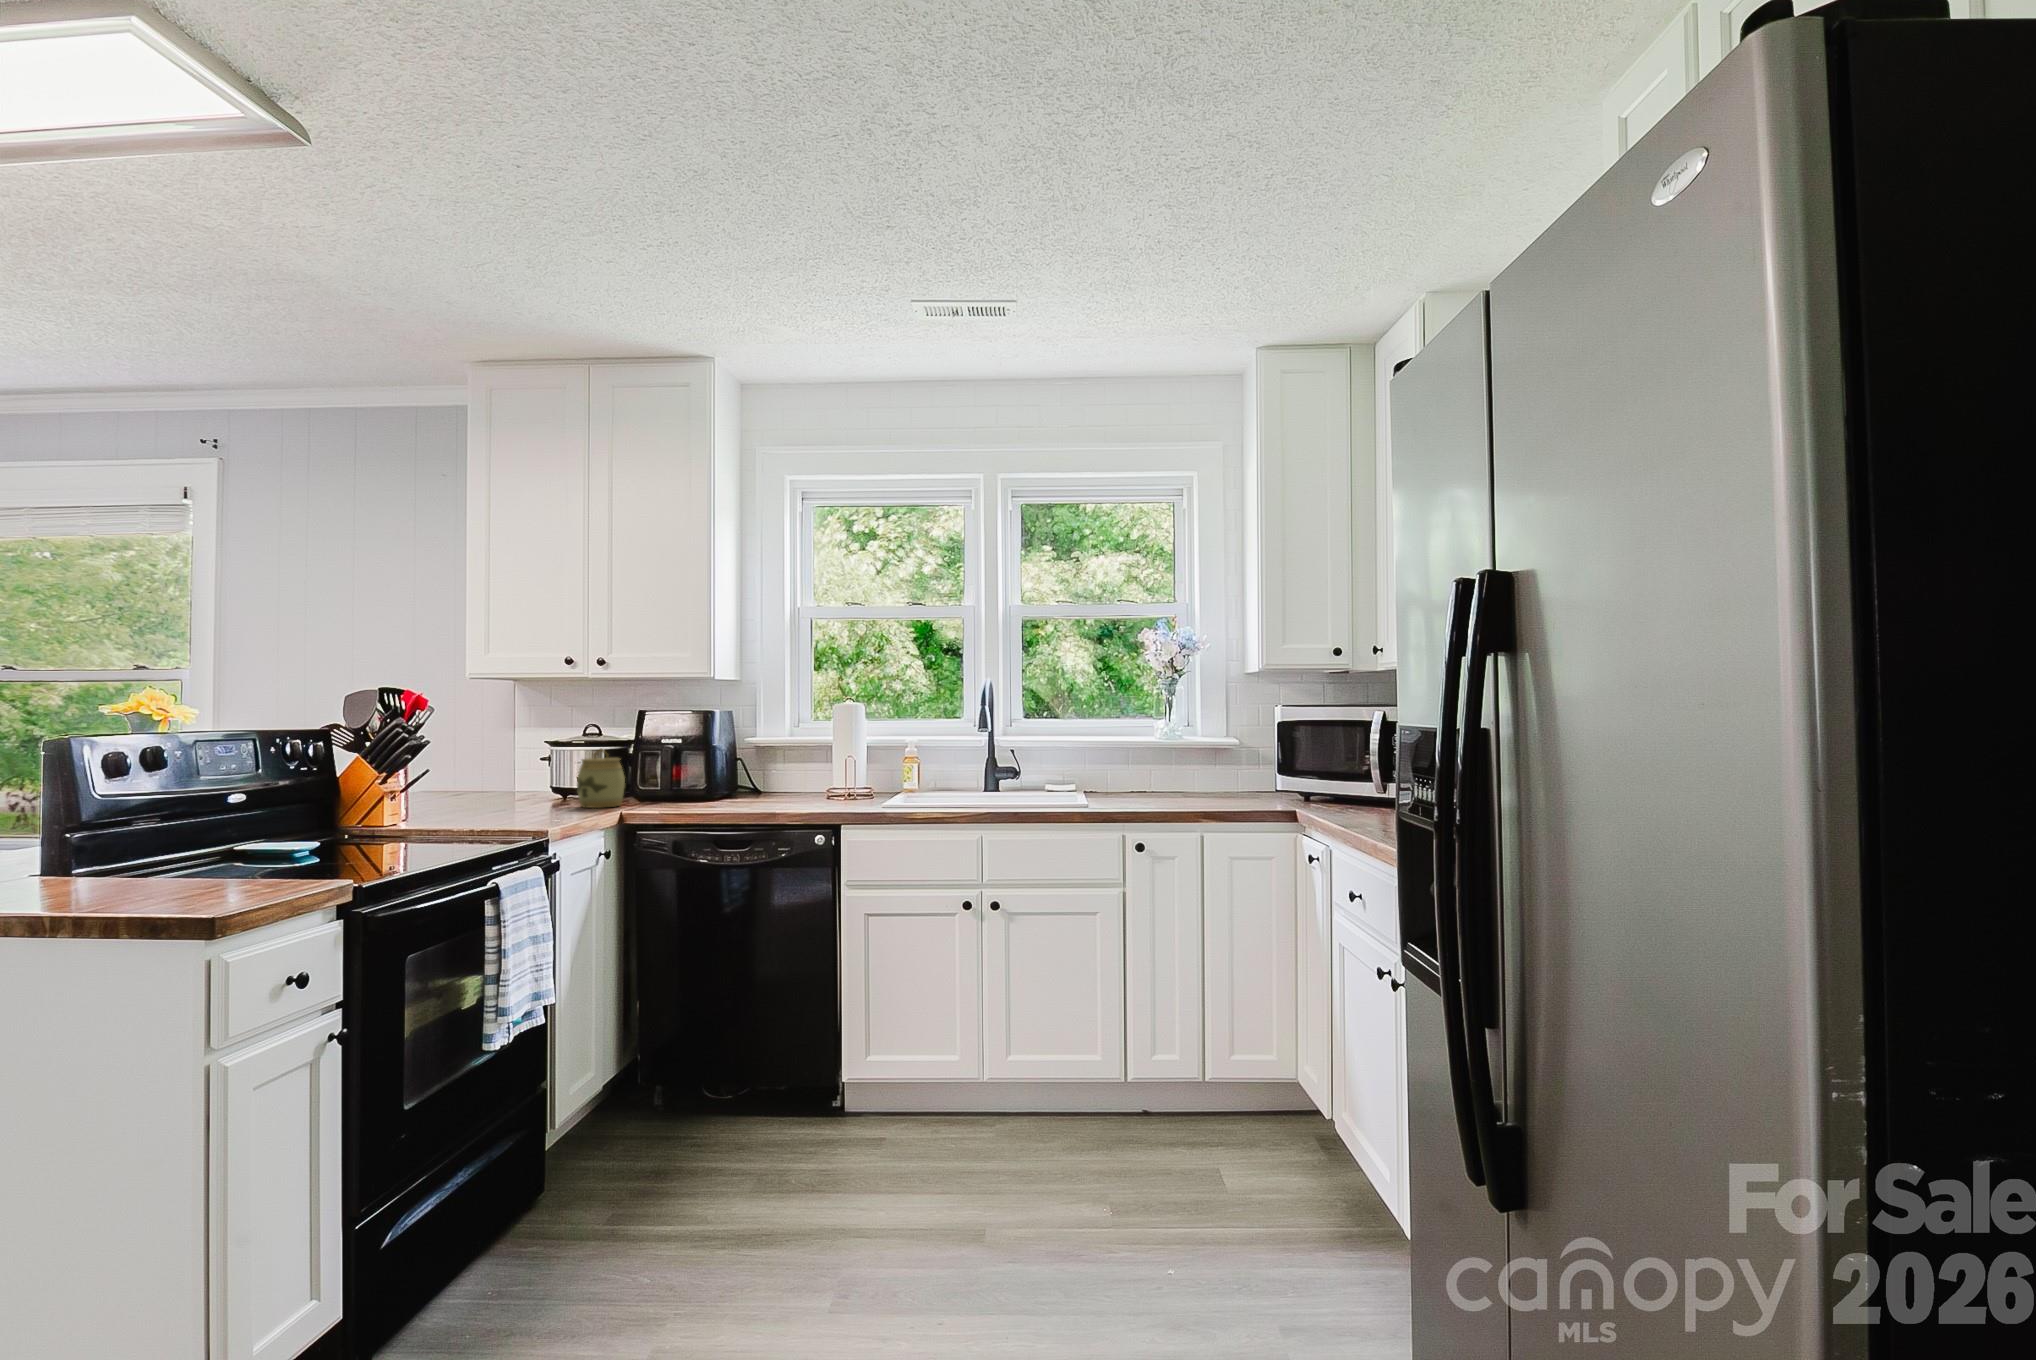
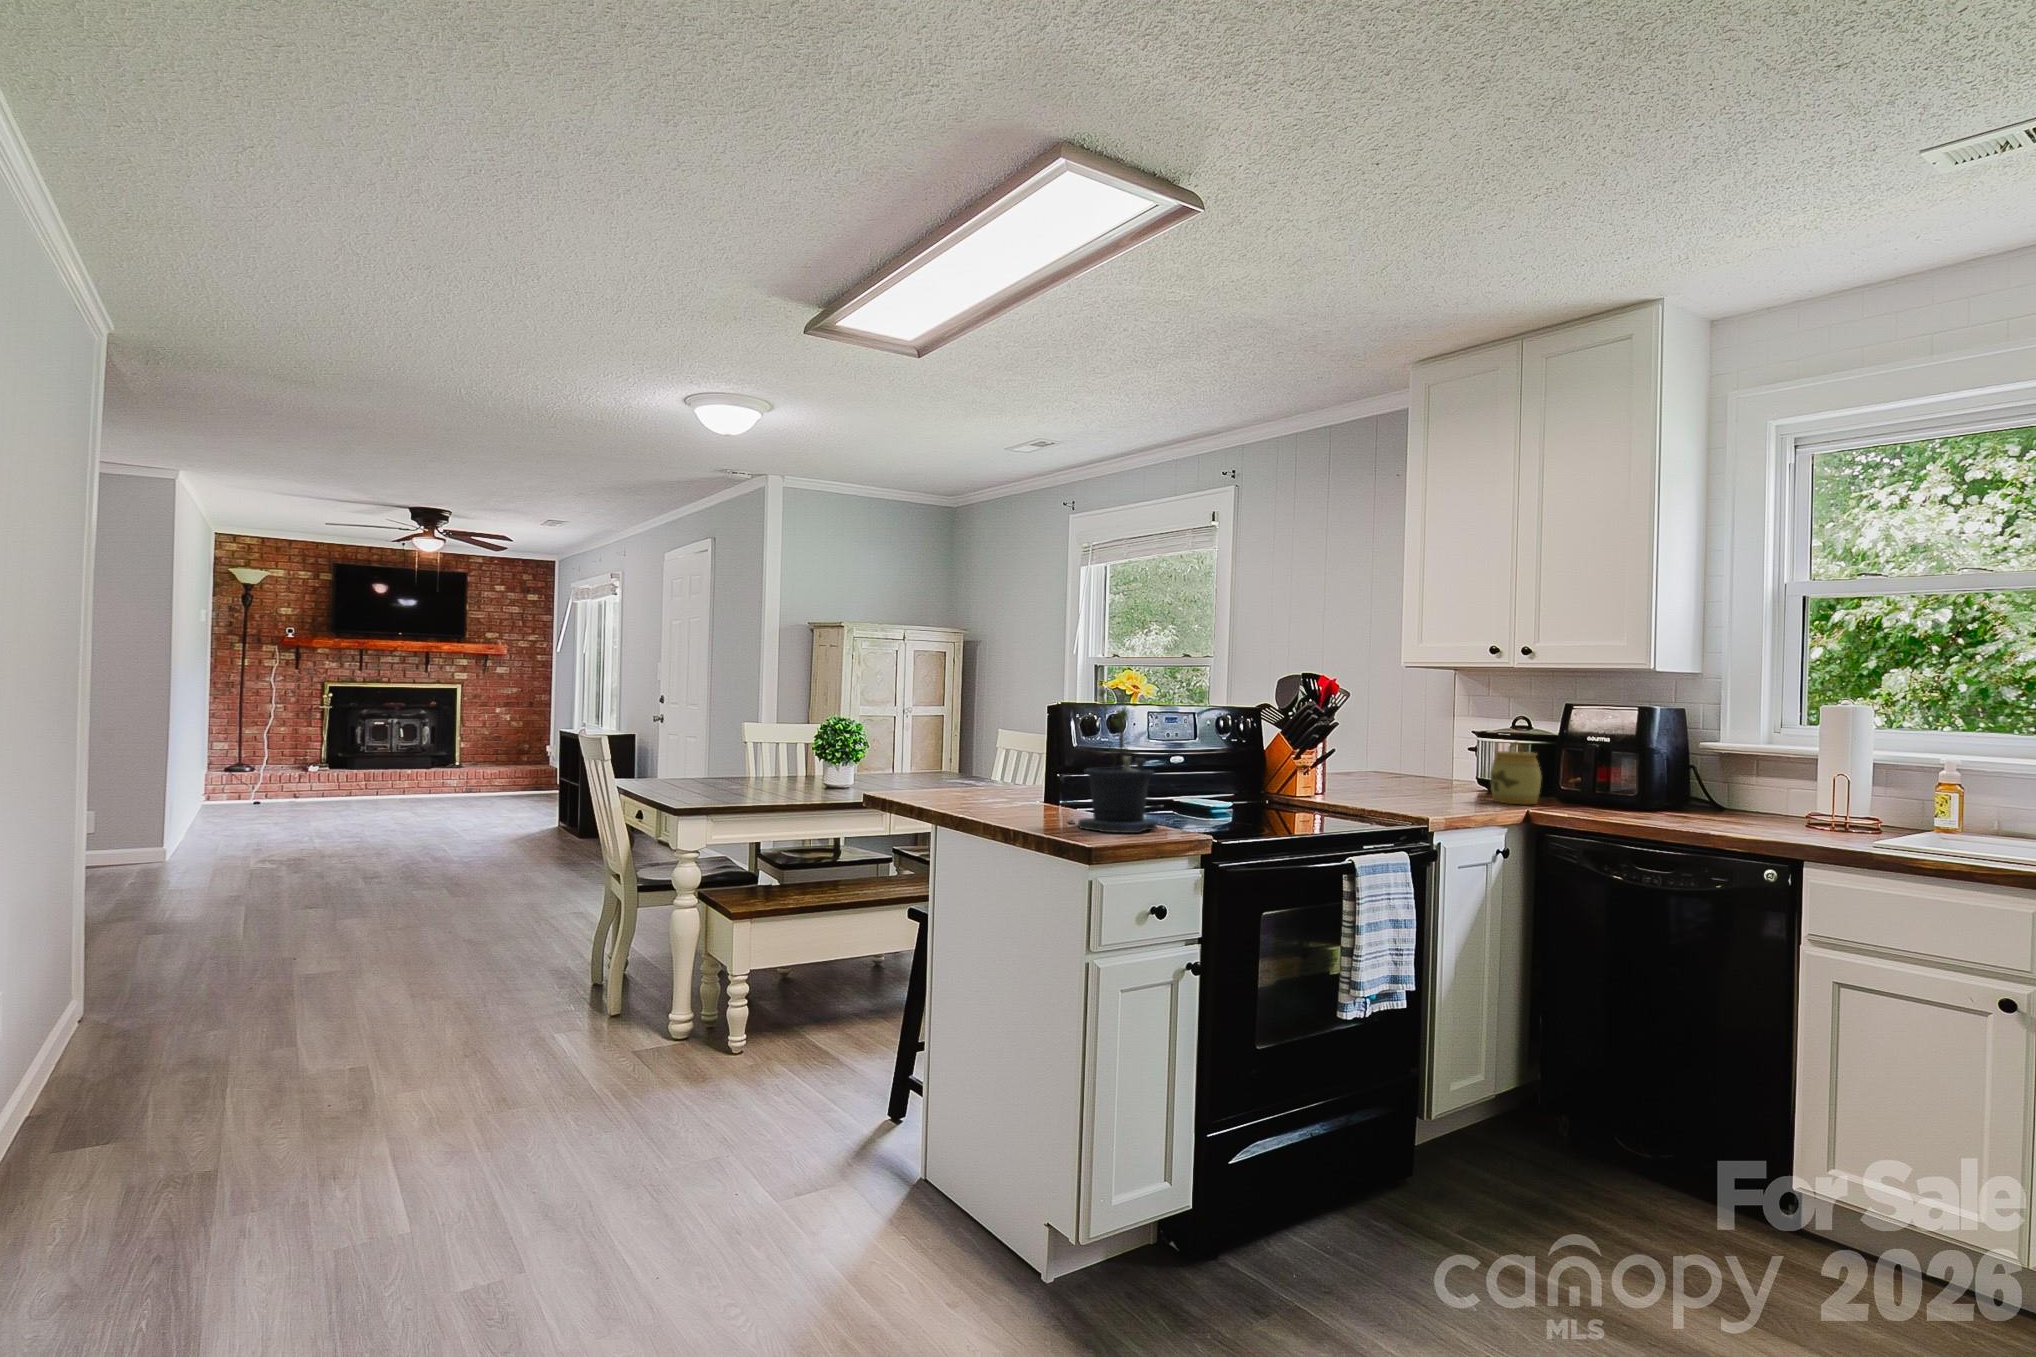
potted plant: none [118,713,276,900] -> present [1069,689,1158,833]

